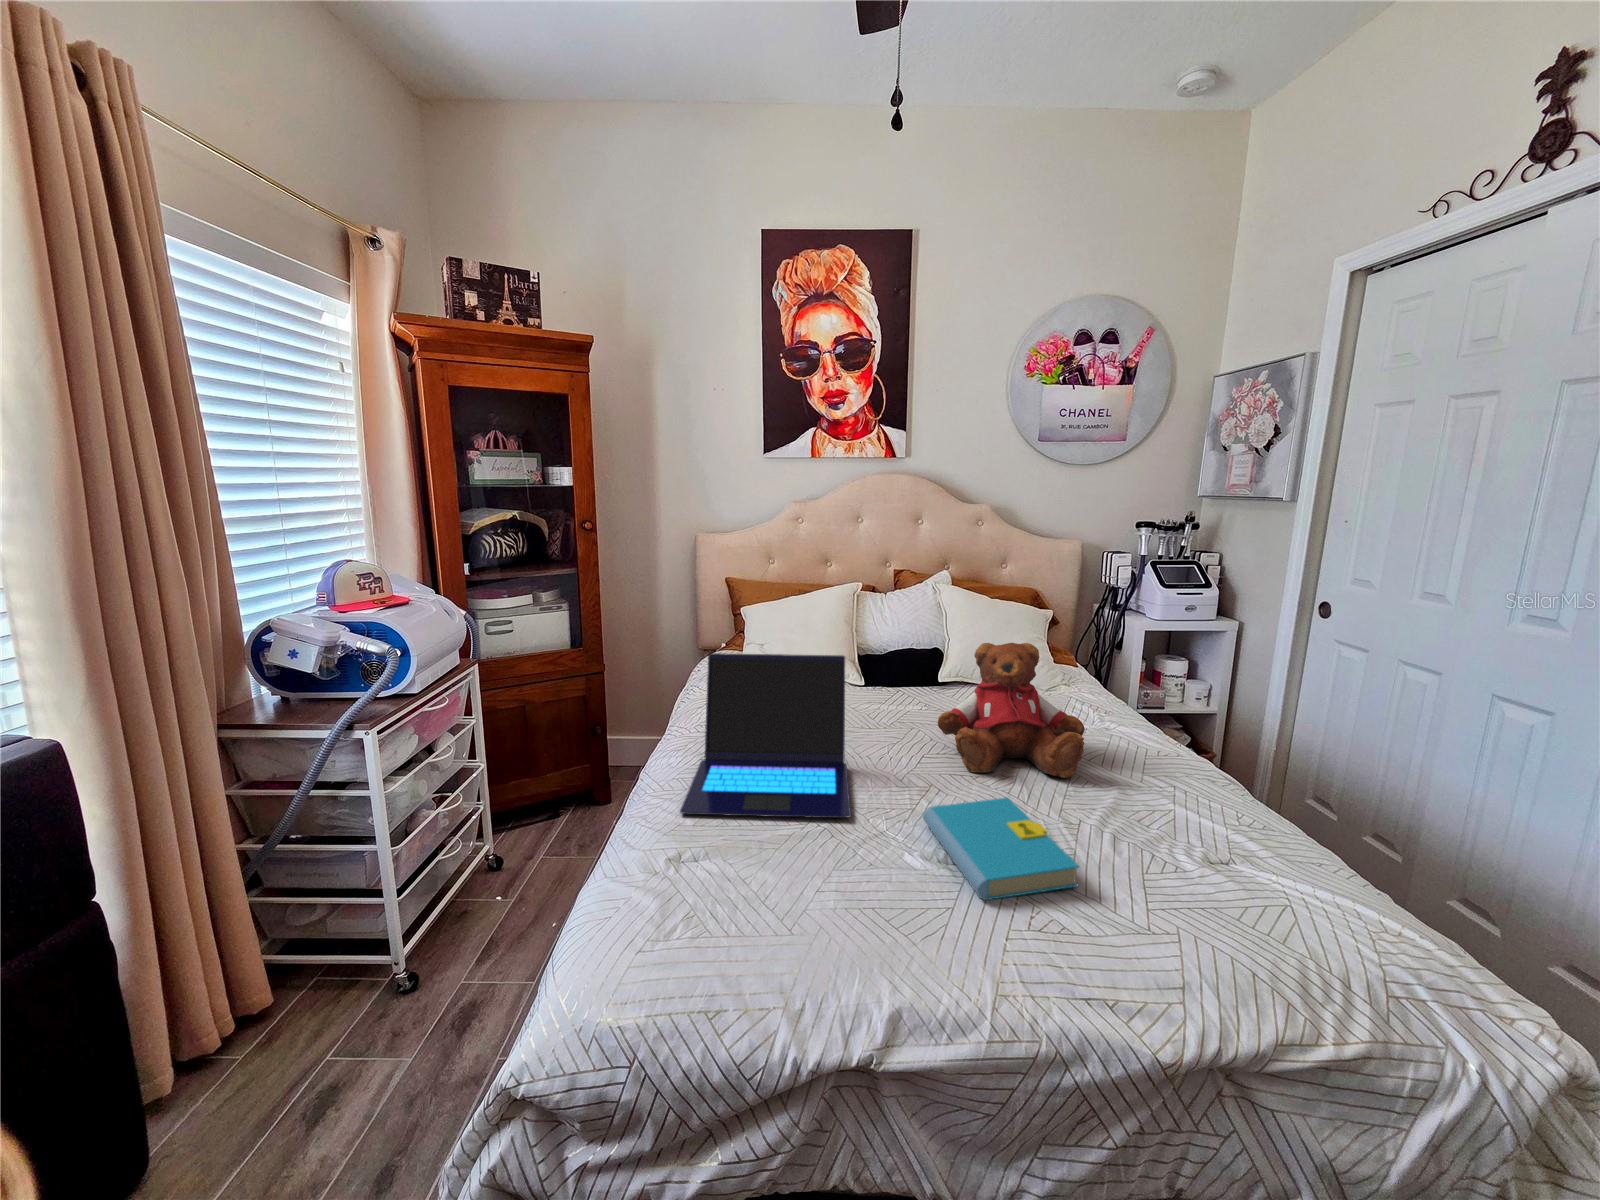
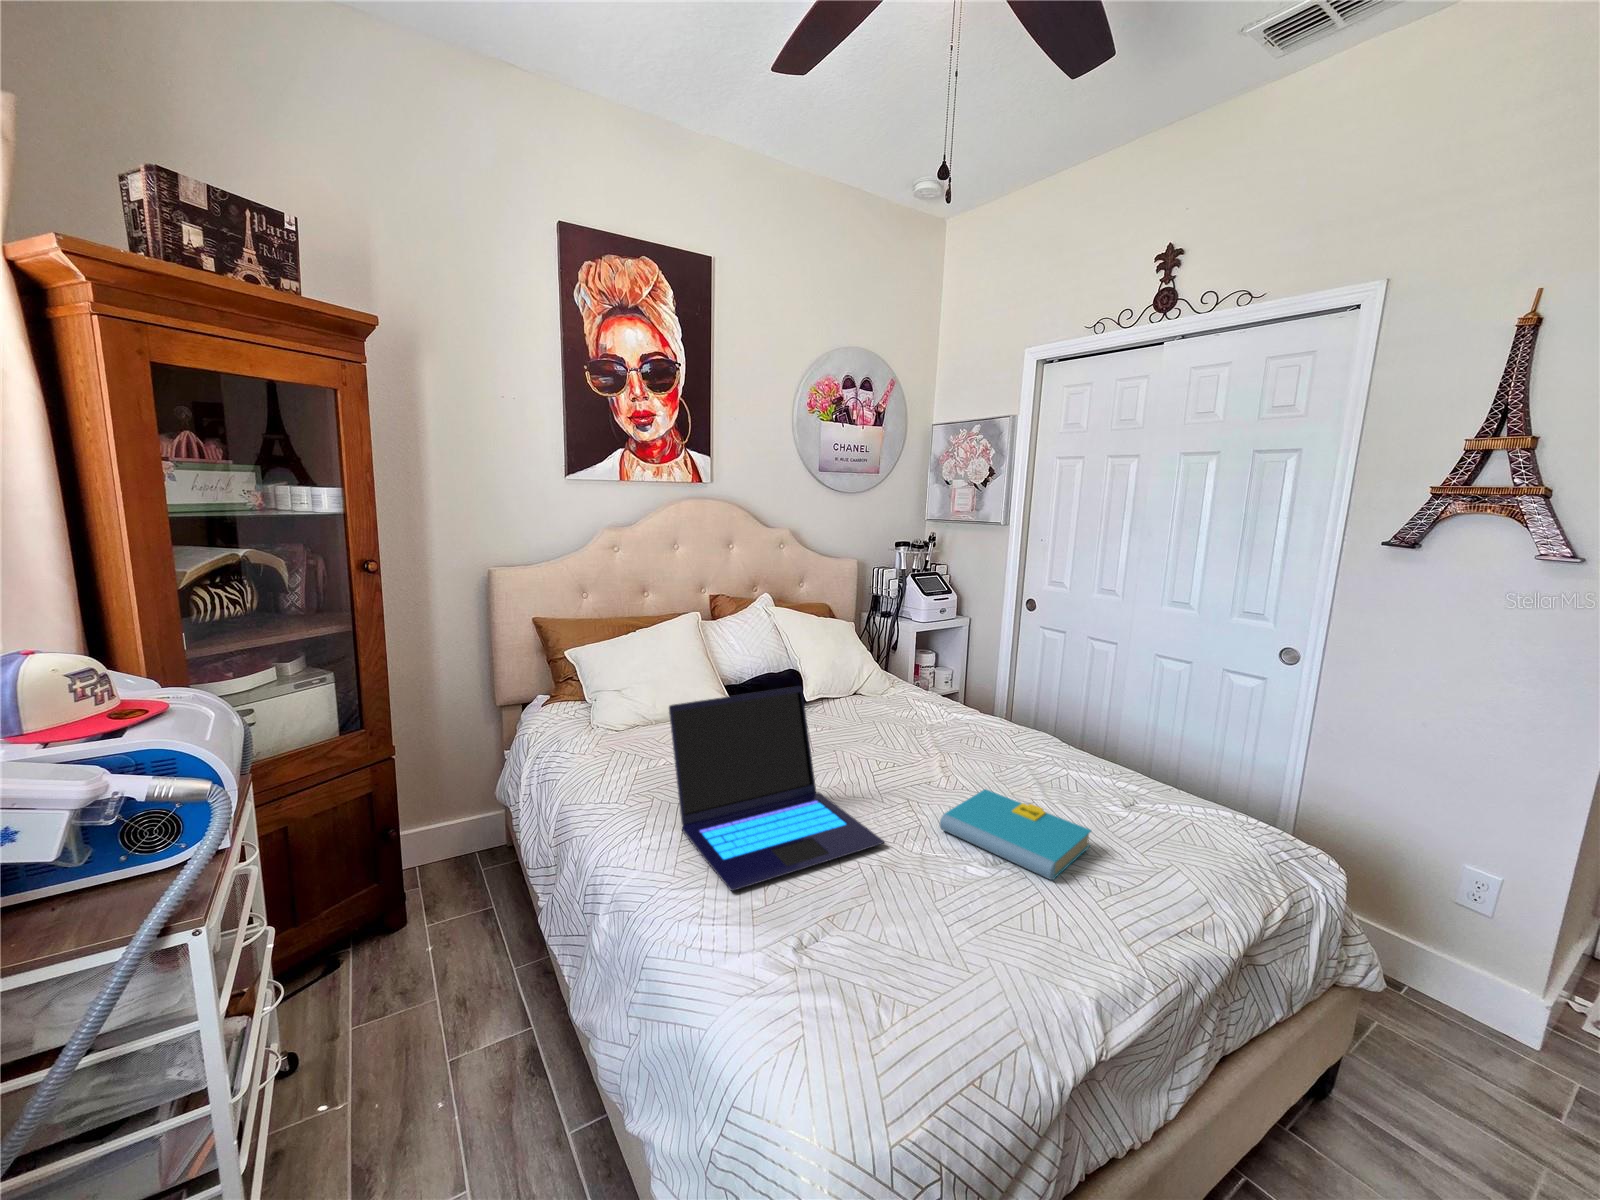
teddy bear: present [938,643,1085,778] -> none [864,652,987,774]

